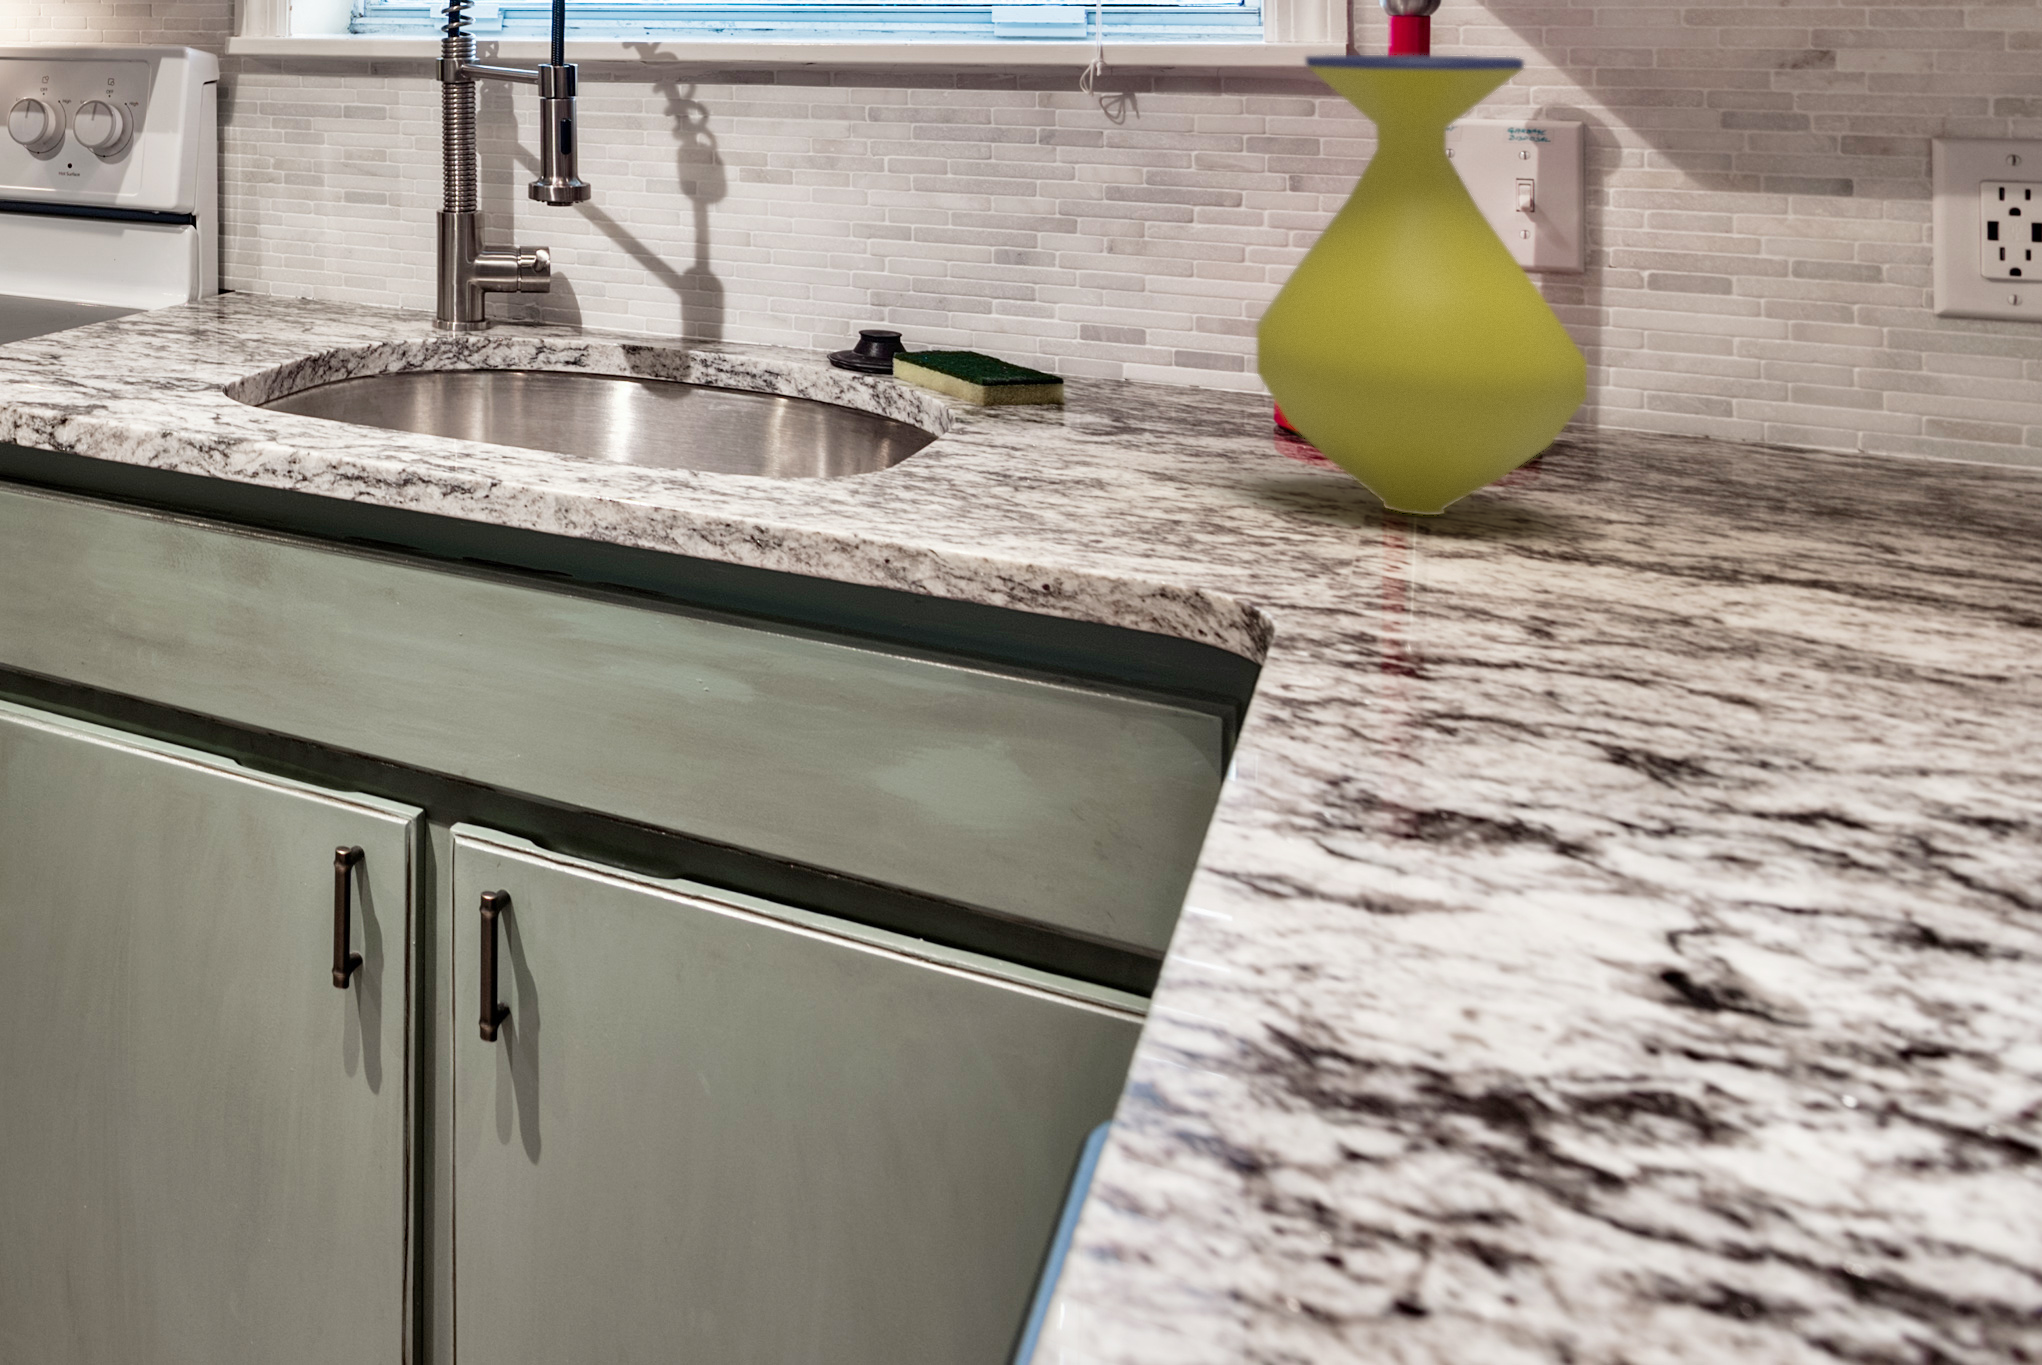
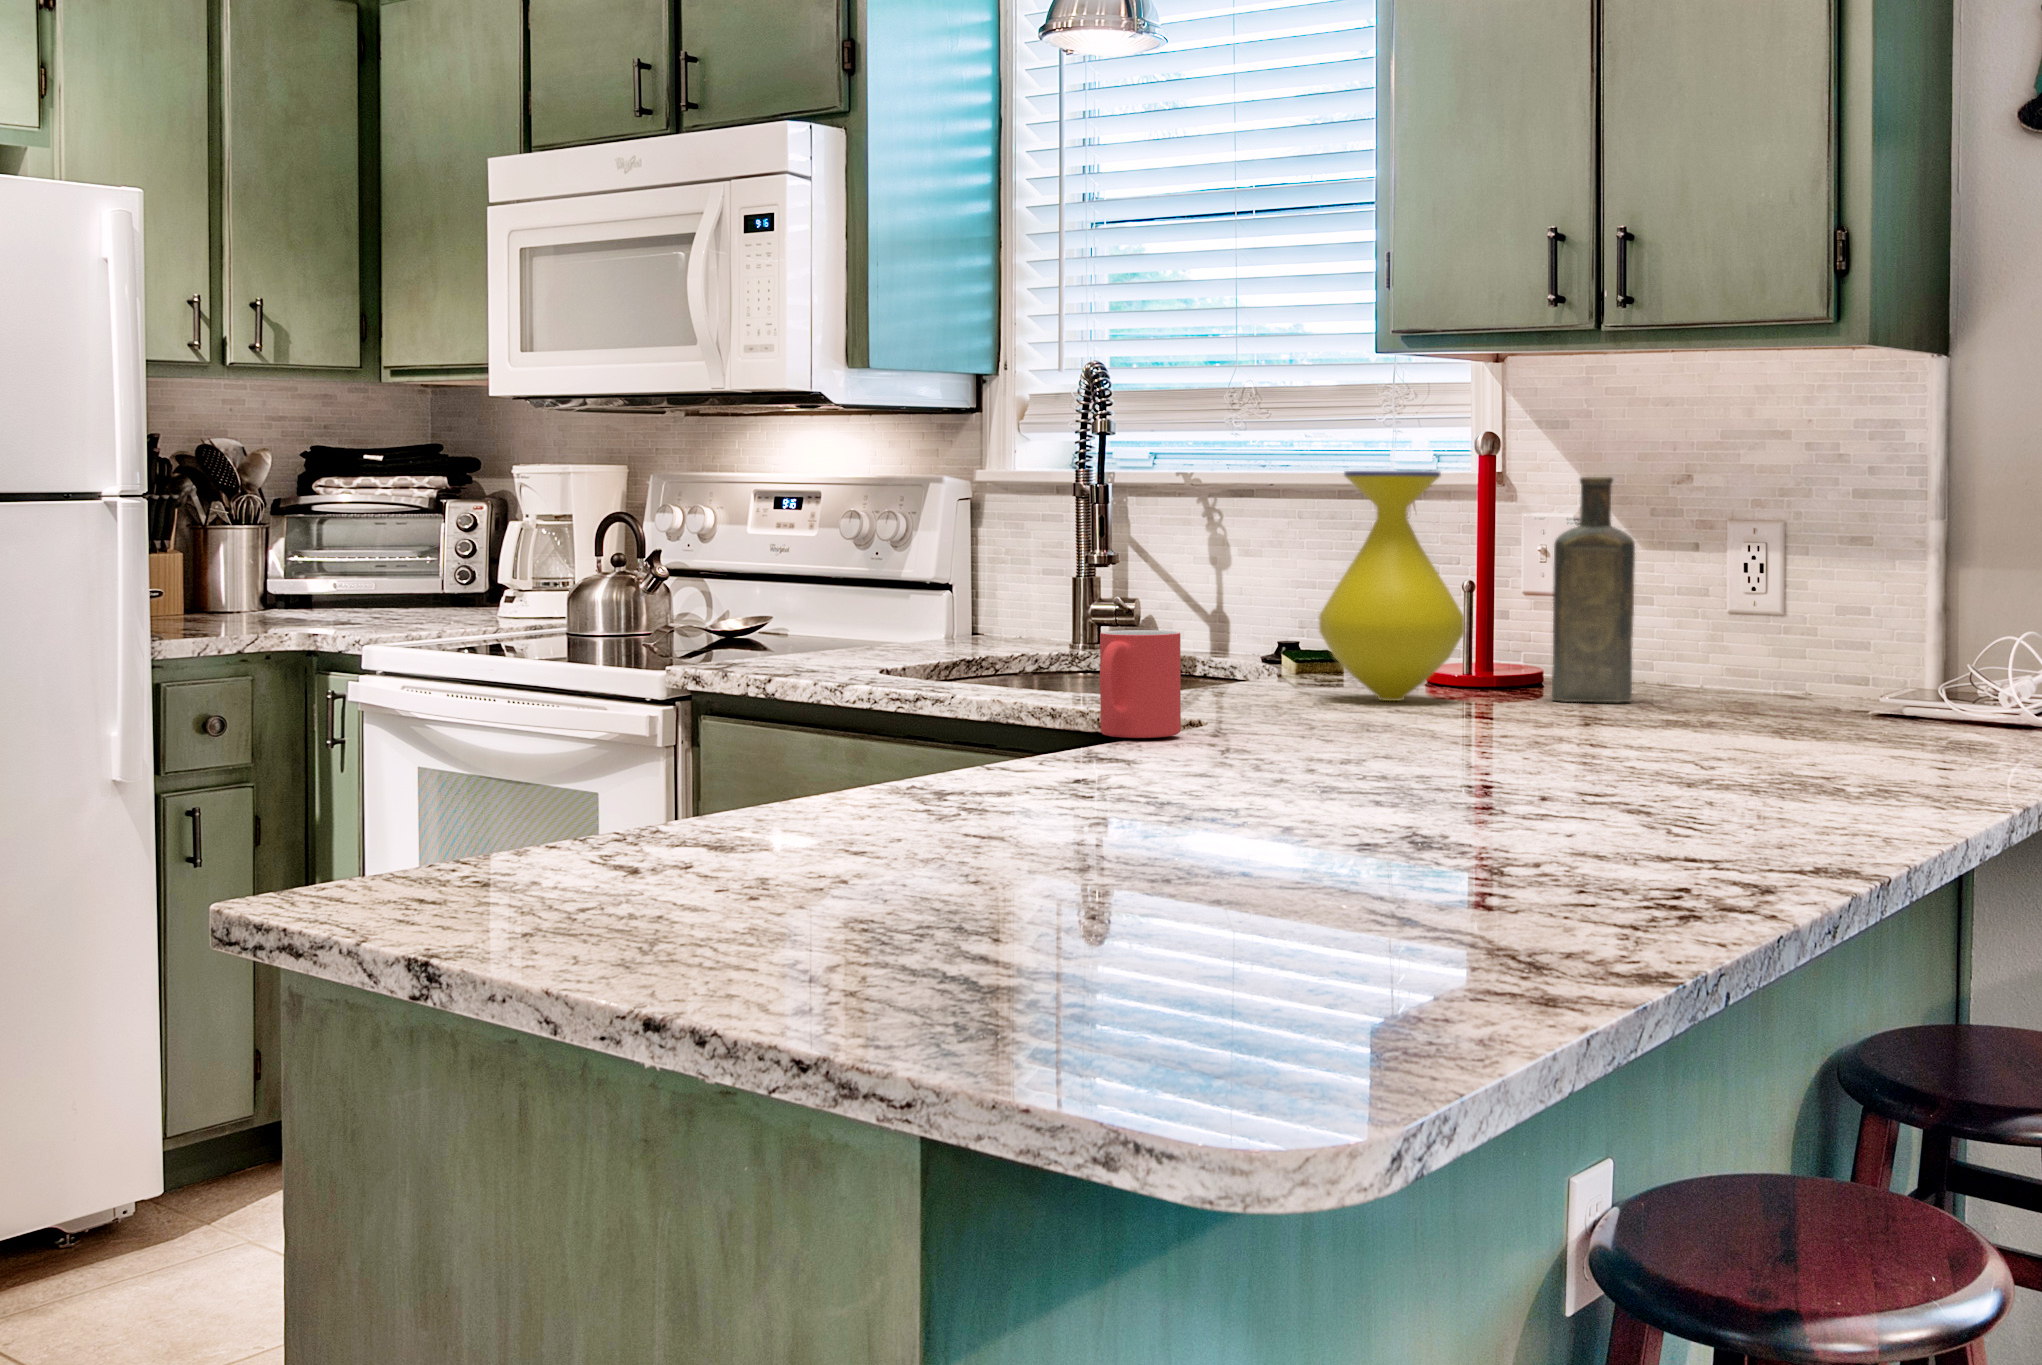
bottle: none [1616,61,1858,508] -> present [1552,477,1635,702]
mug: none [1486,516,1756,851] -> present [1100,630,1181,738]

